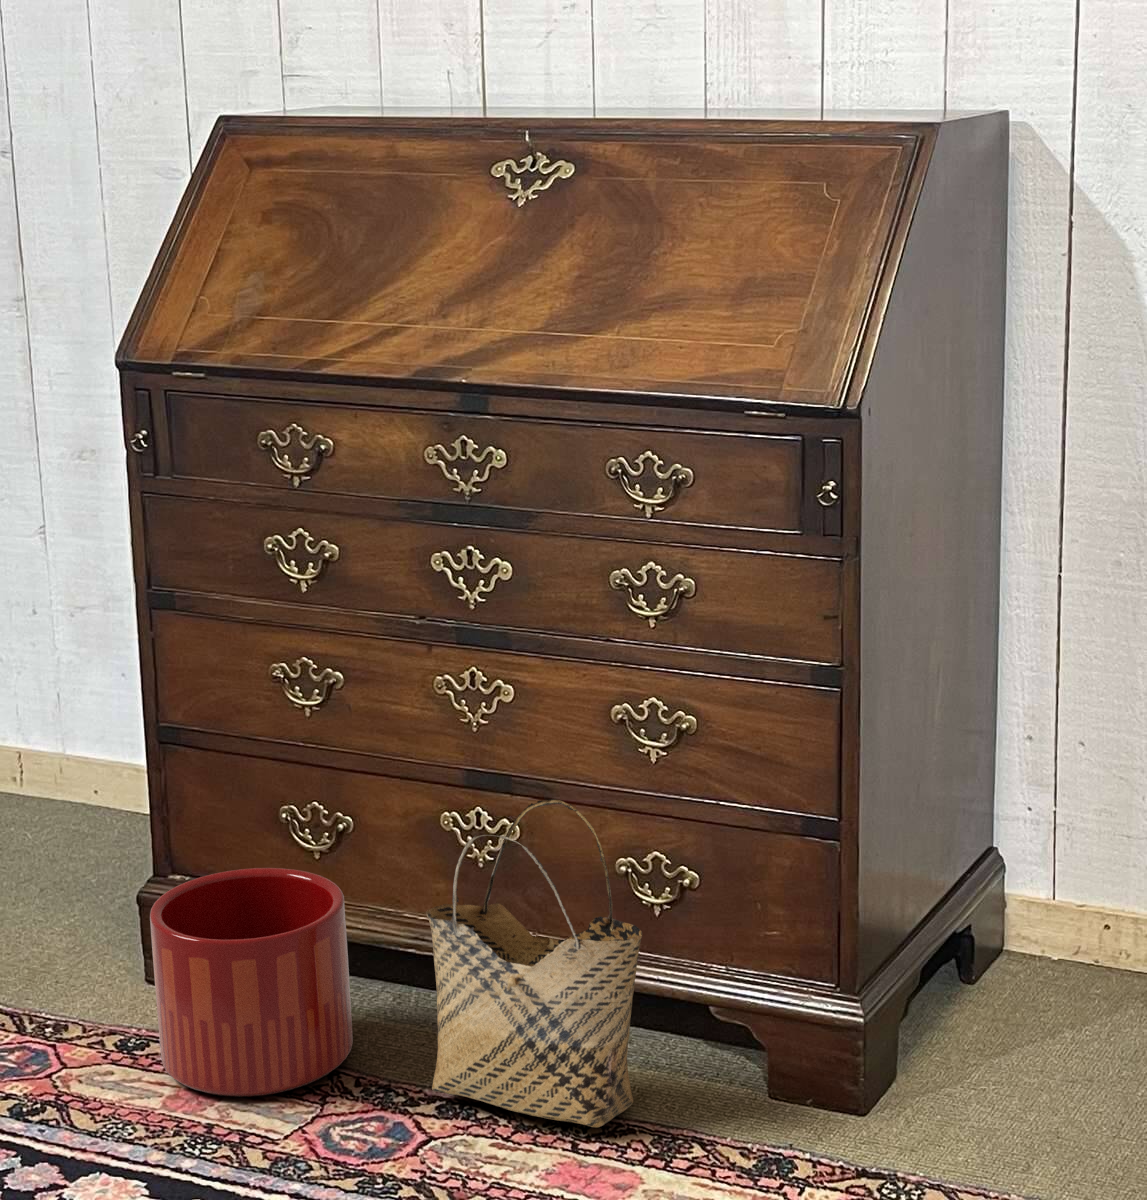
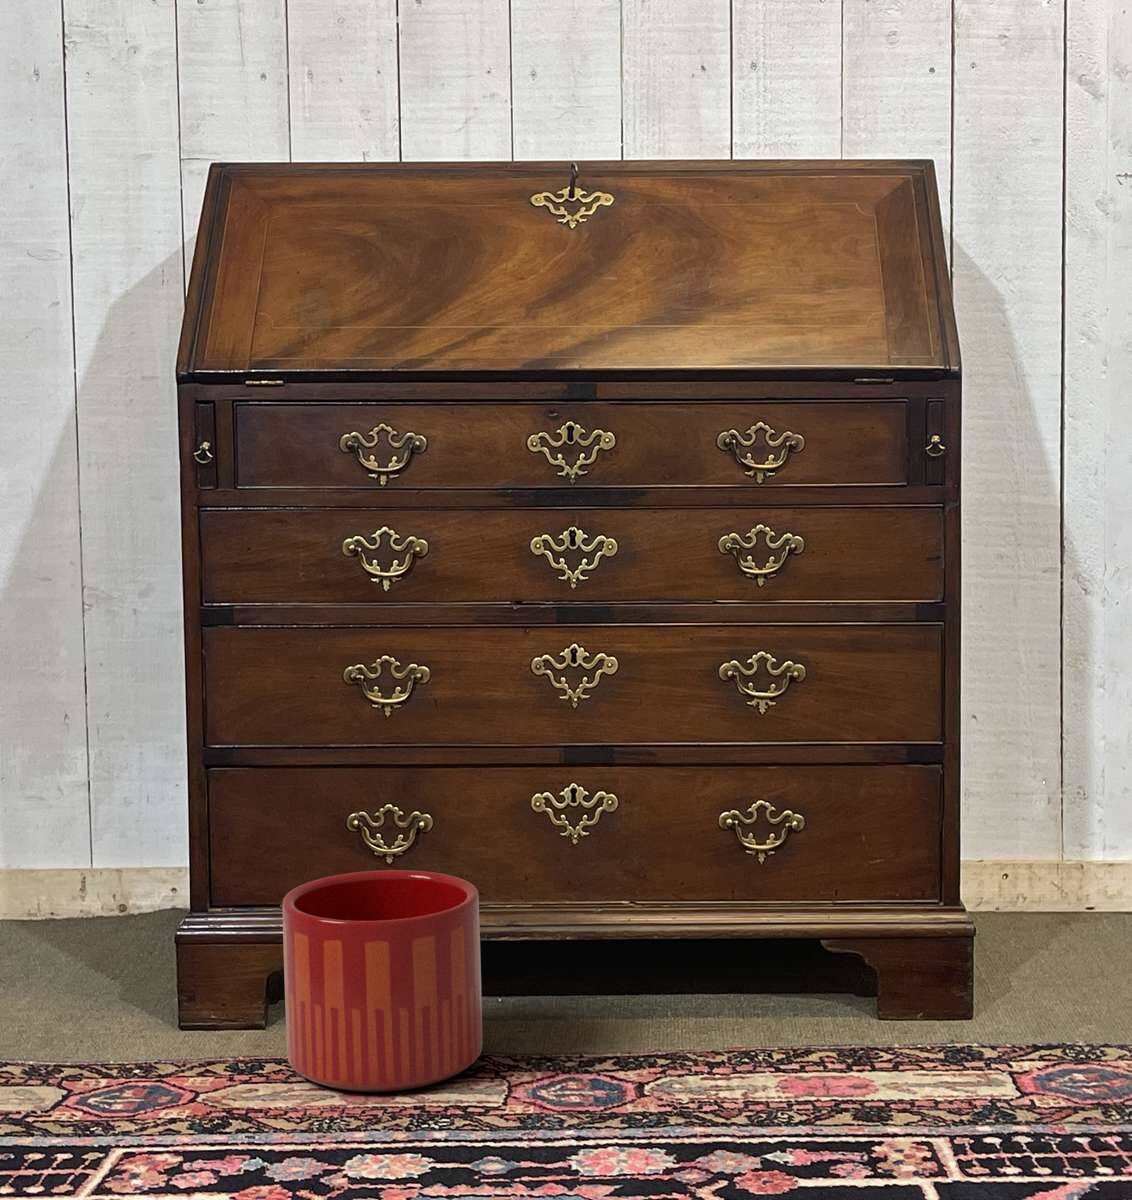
woven basket: present [426,799,642,1127] -> none [579,754,794,1053]

